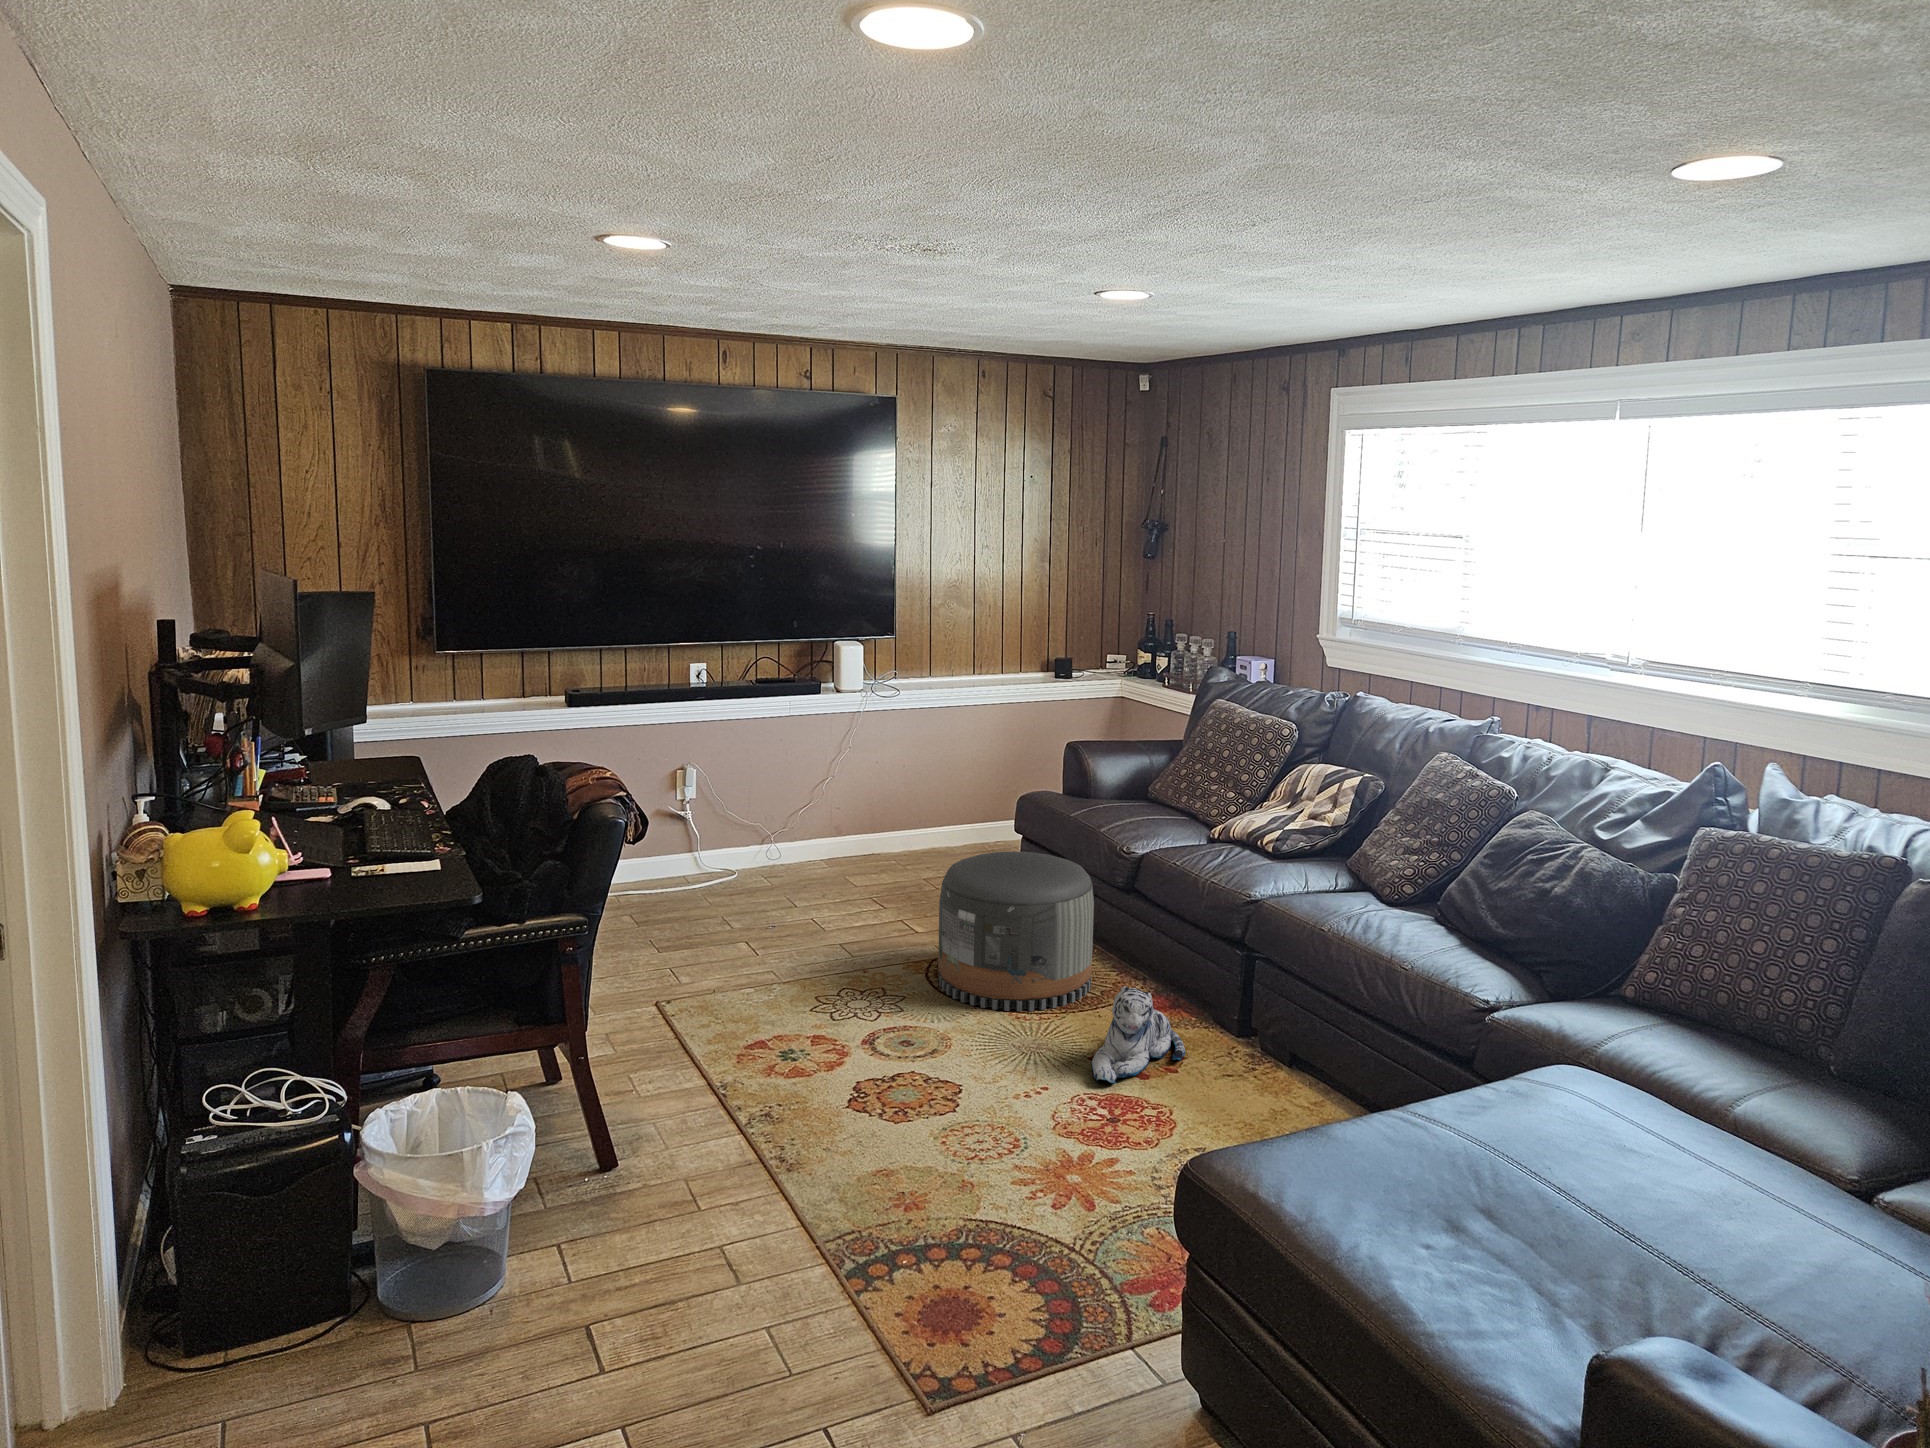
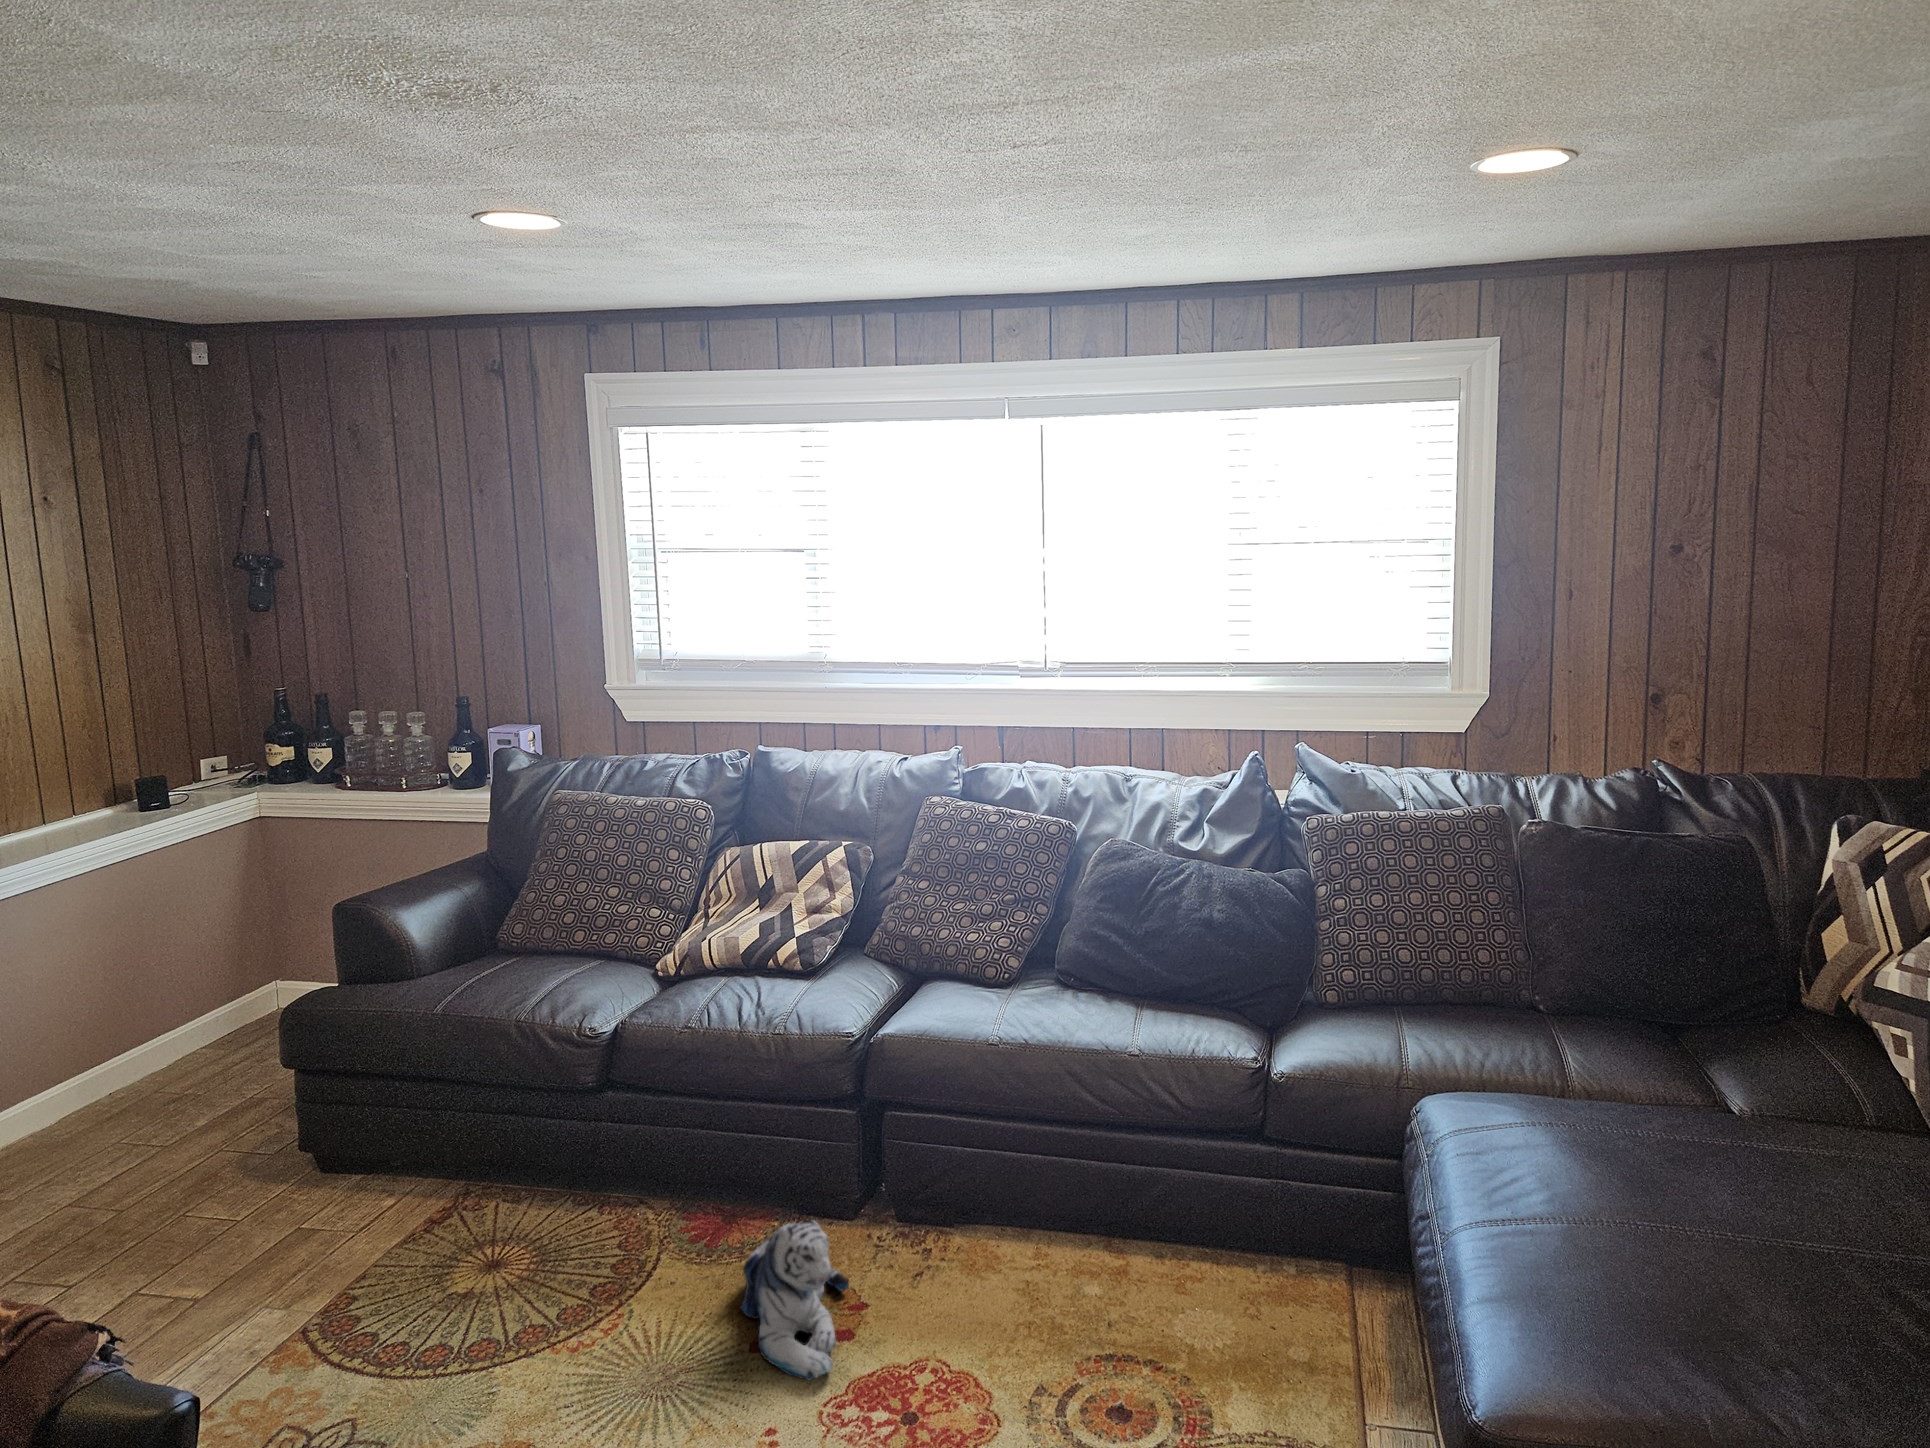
pouf: present [938,851,1094,1011] -> none [328,1082,602,1384]

